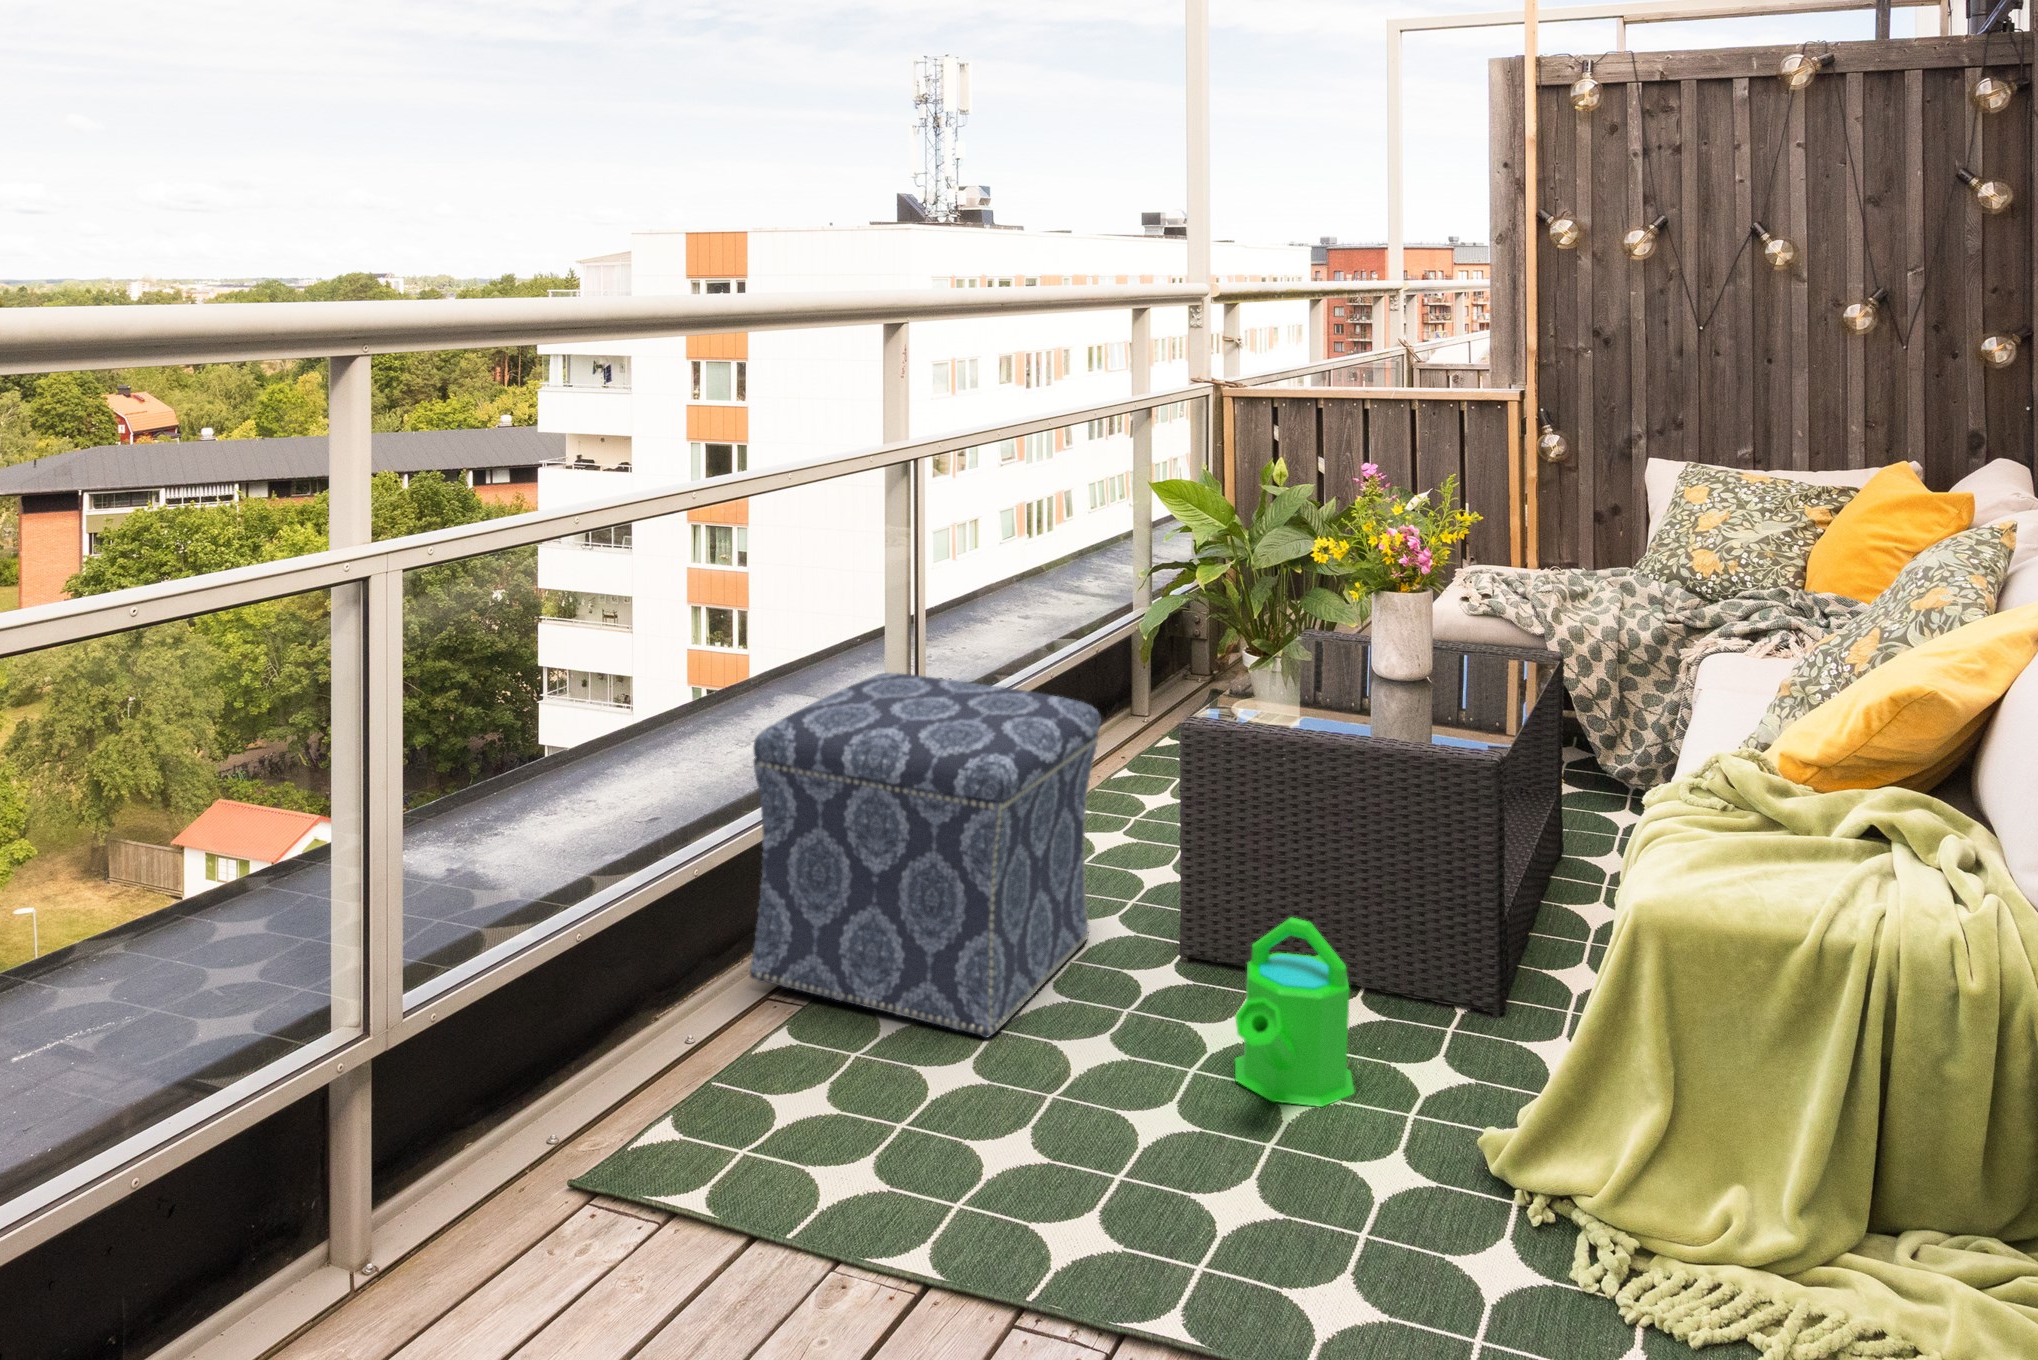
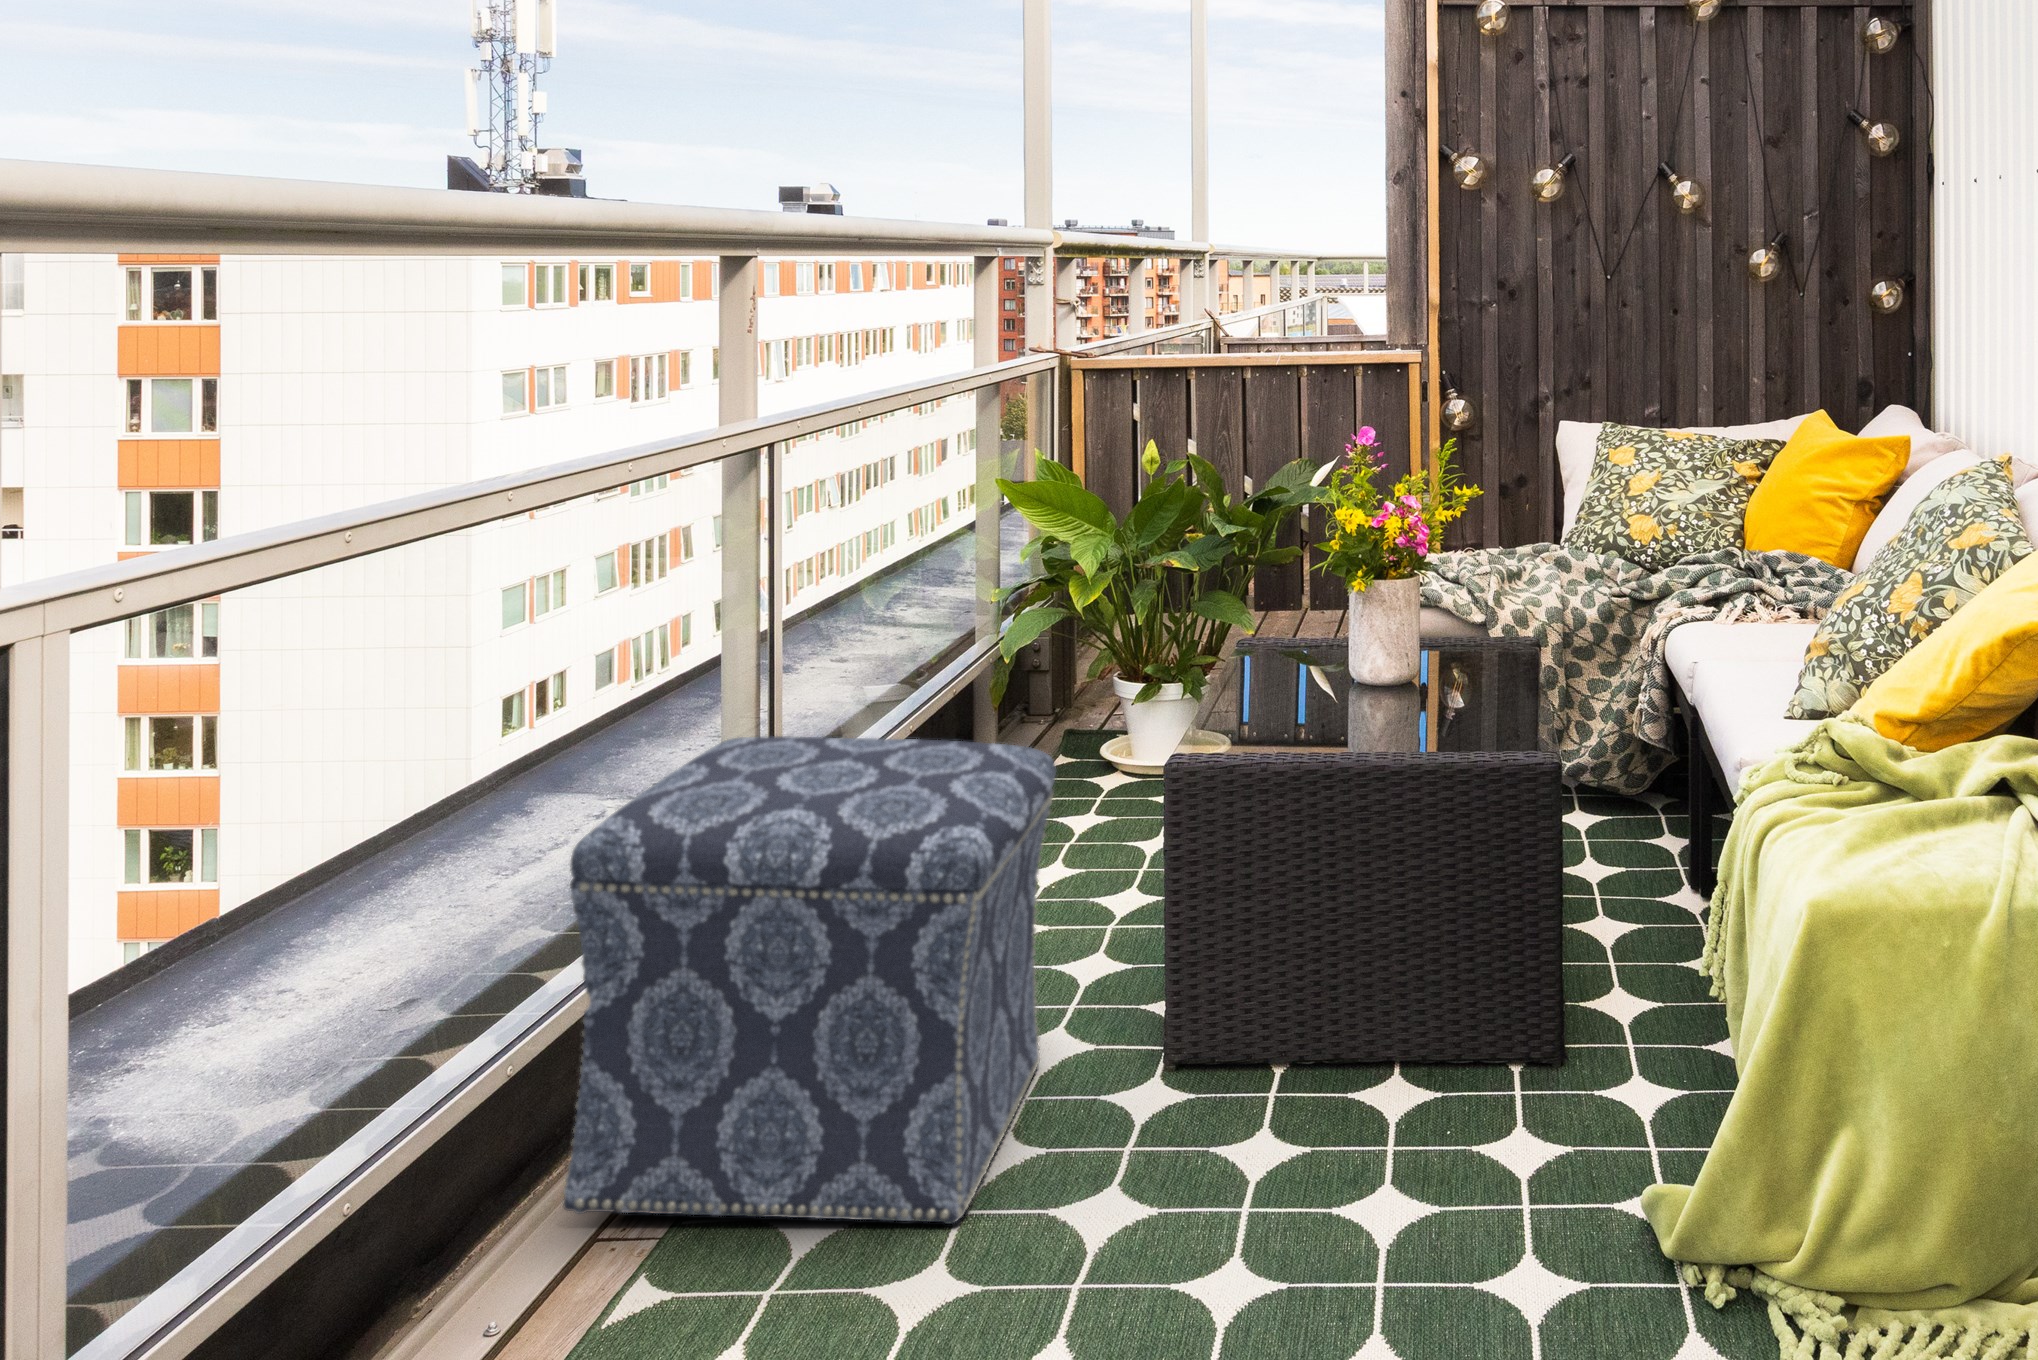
watering can: present [1235,917,1354,1107] -> none [1291,986,1451,1227]

